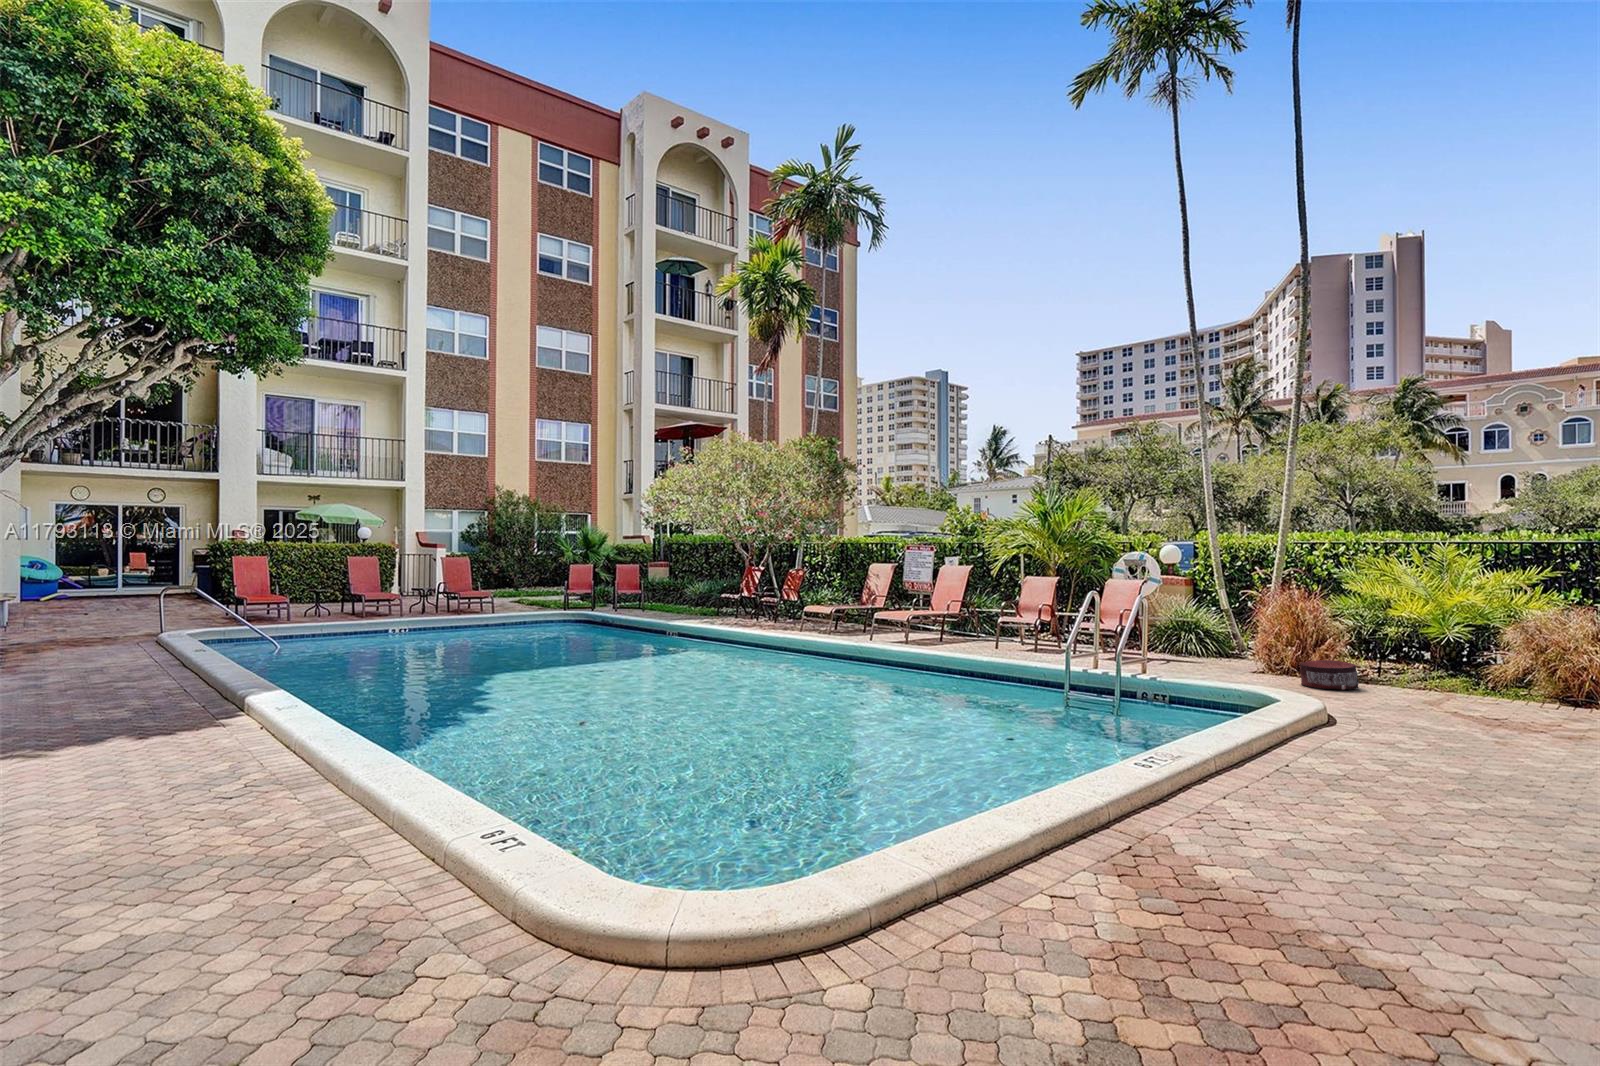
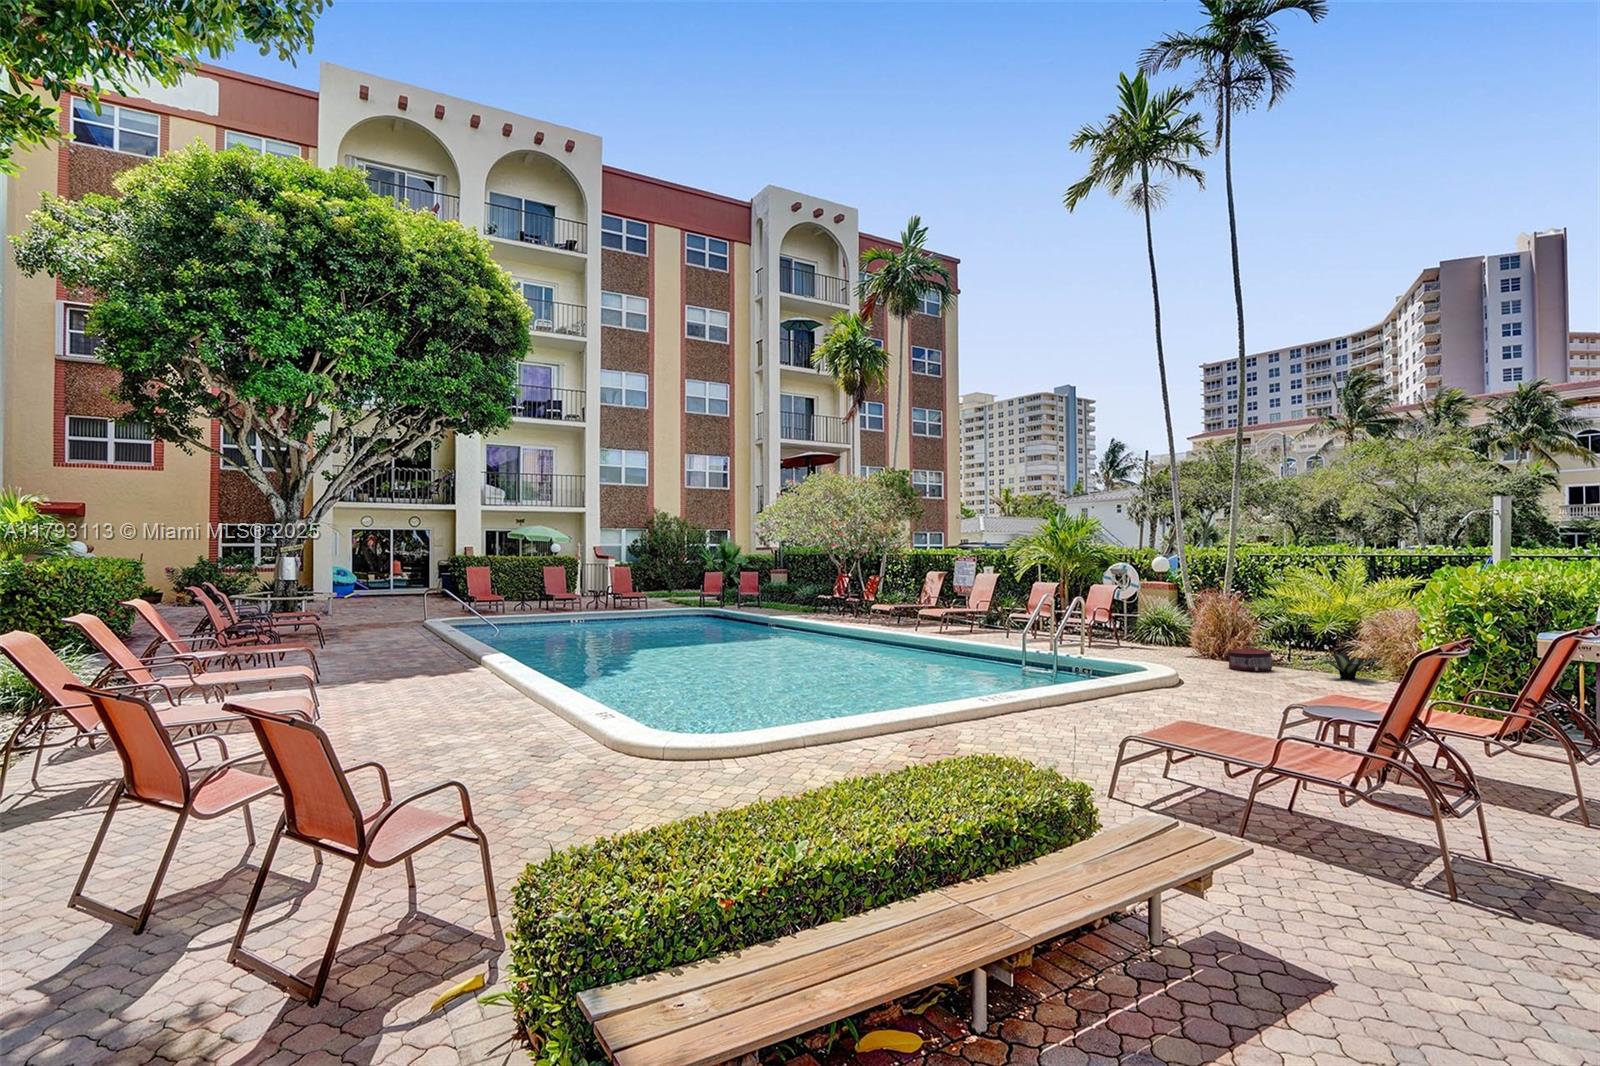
potted plant: none [1426,666,1506,701] -> present [1323,654,1382,680]

